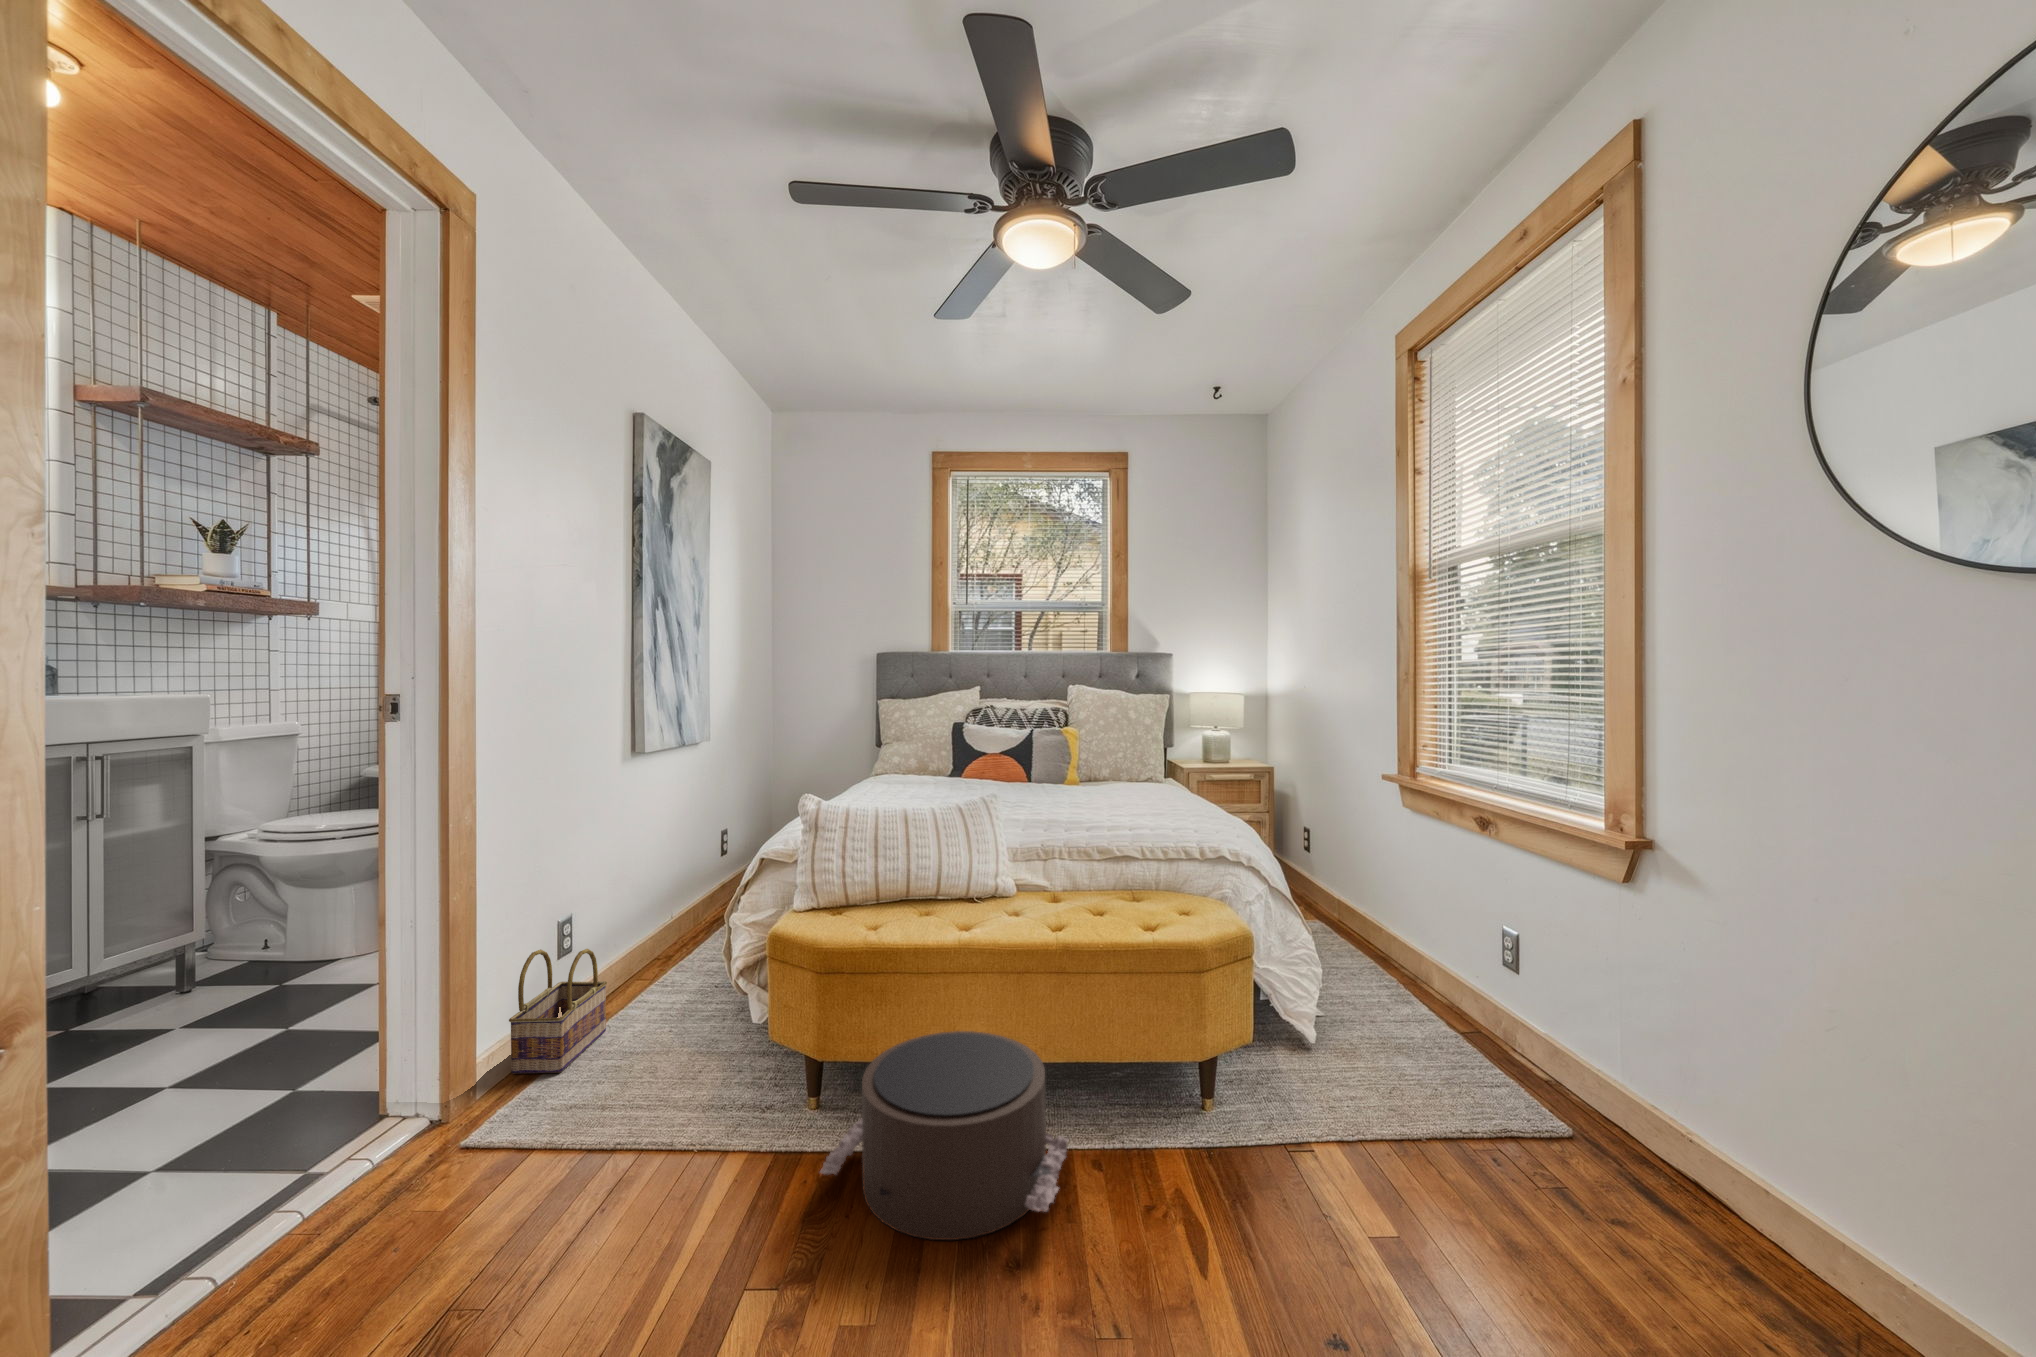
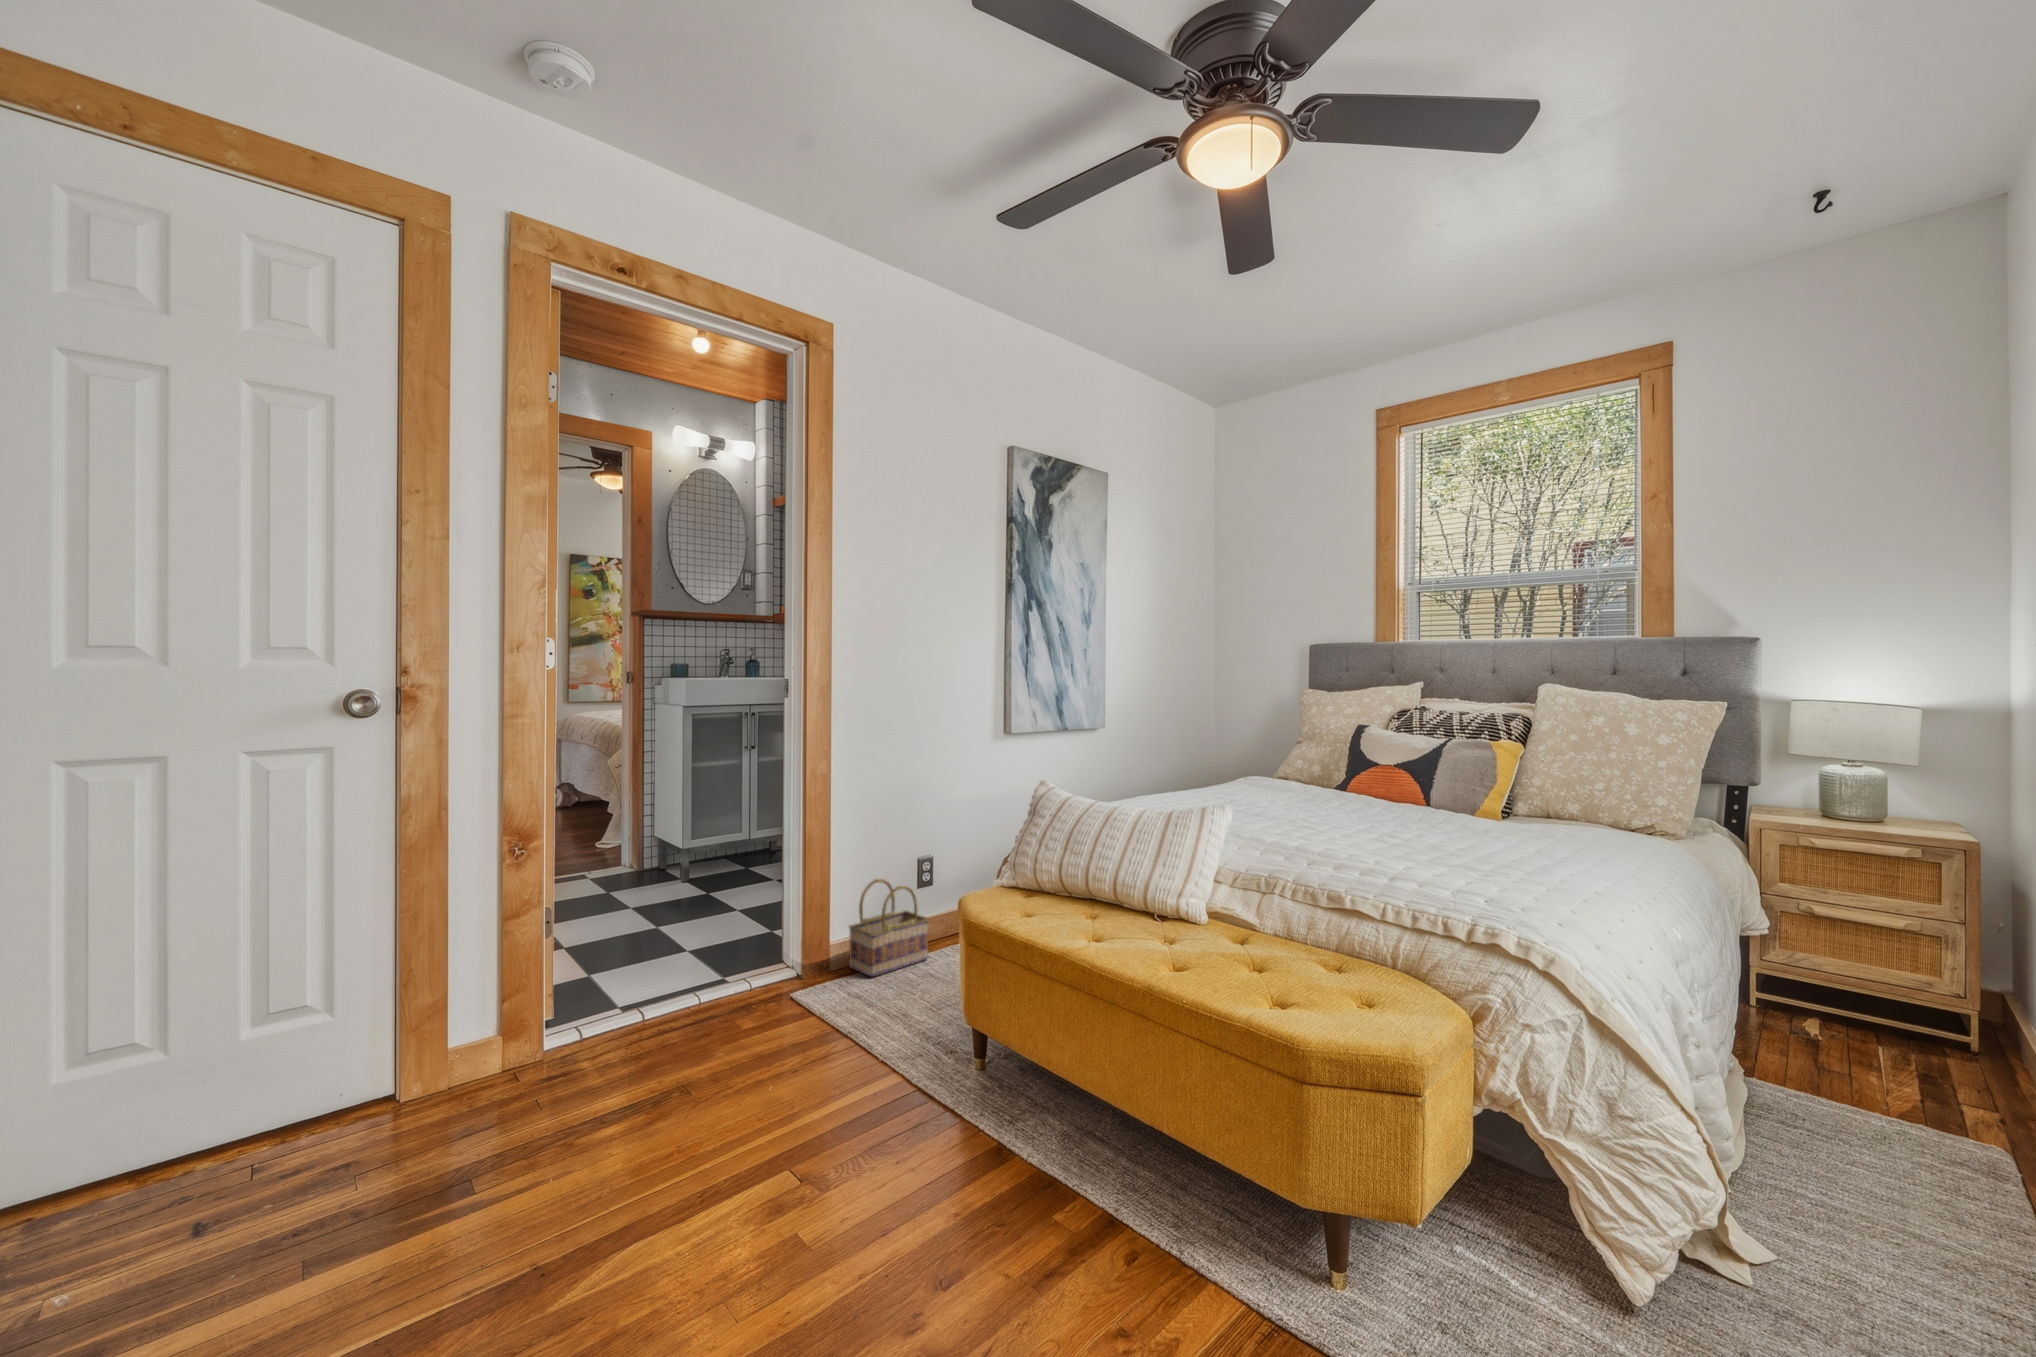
pouf: present [820,1031,1068,1240] -> none [891,1033,1102,1249]

